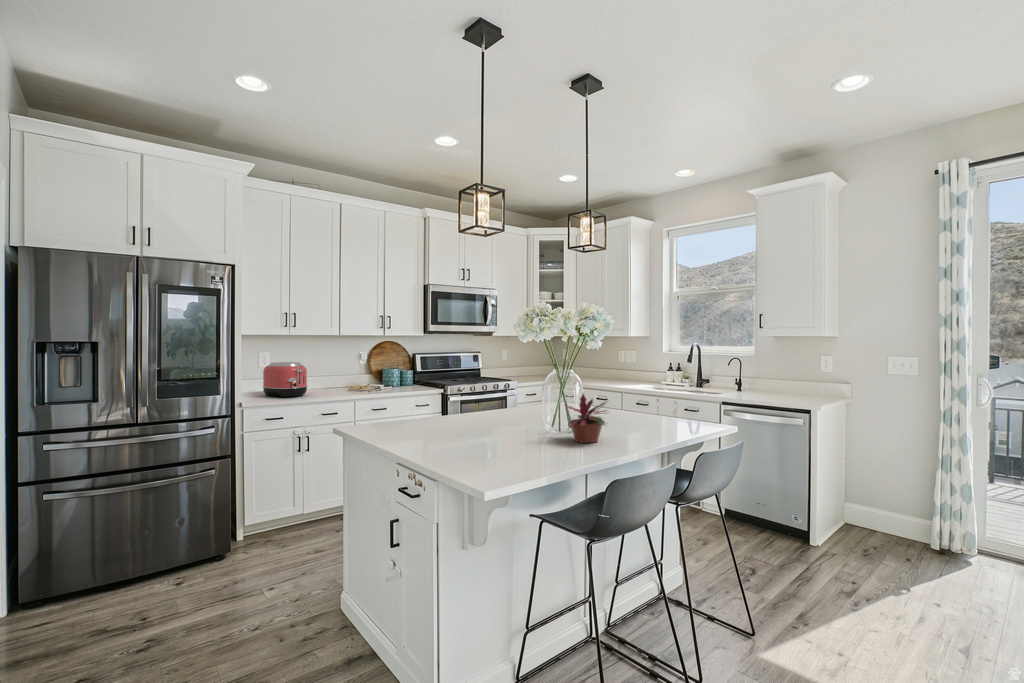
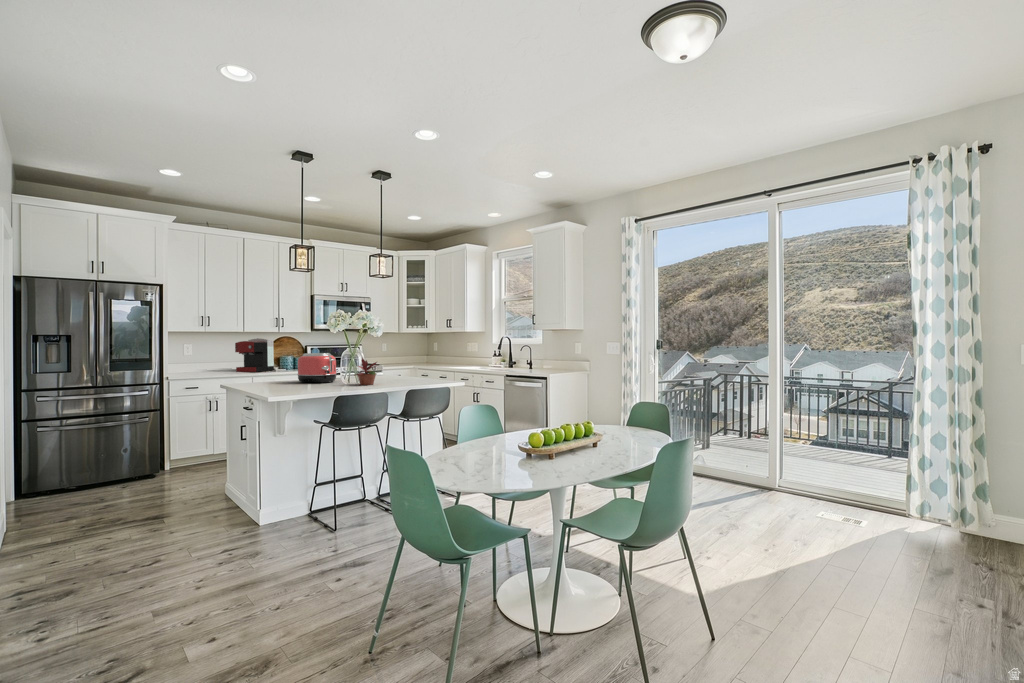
coffee maker: none [329,345,379,393] -> present [235,338,274,372]
toaster: present [263,362,307,397] -> present [297,353,337,383]

